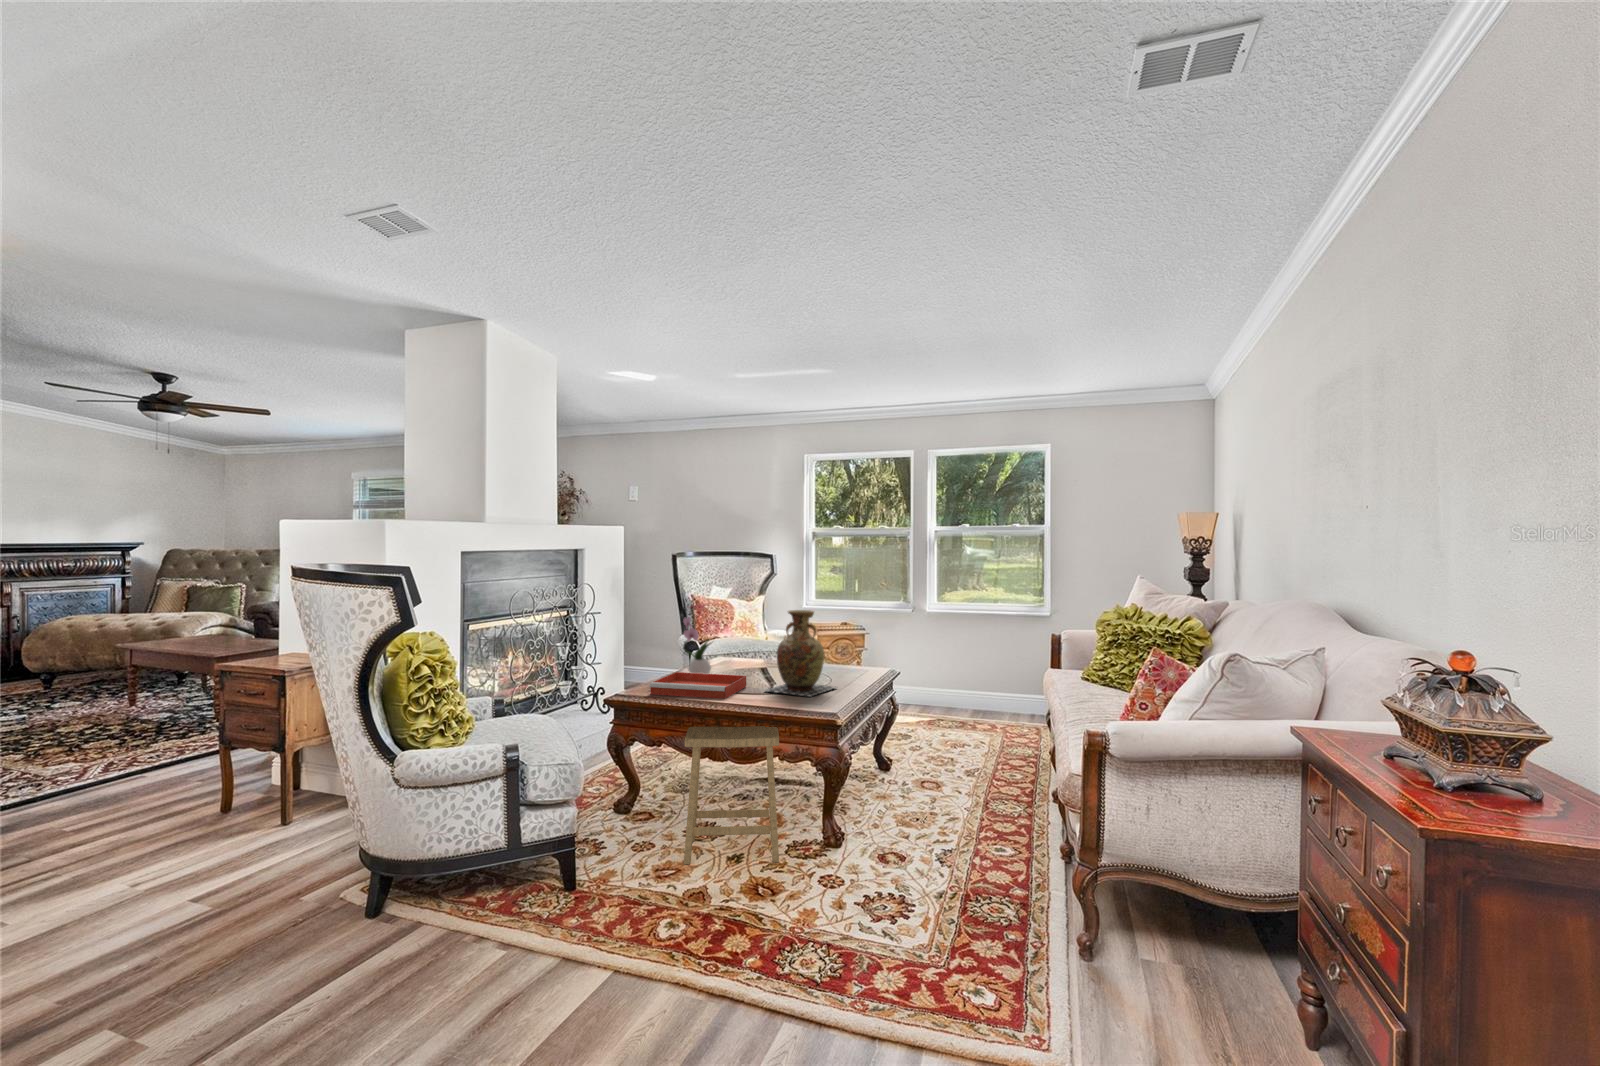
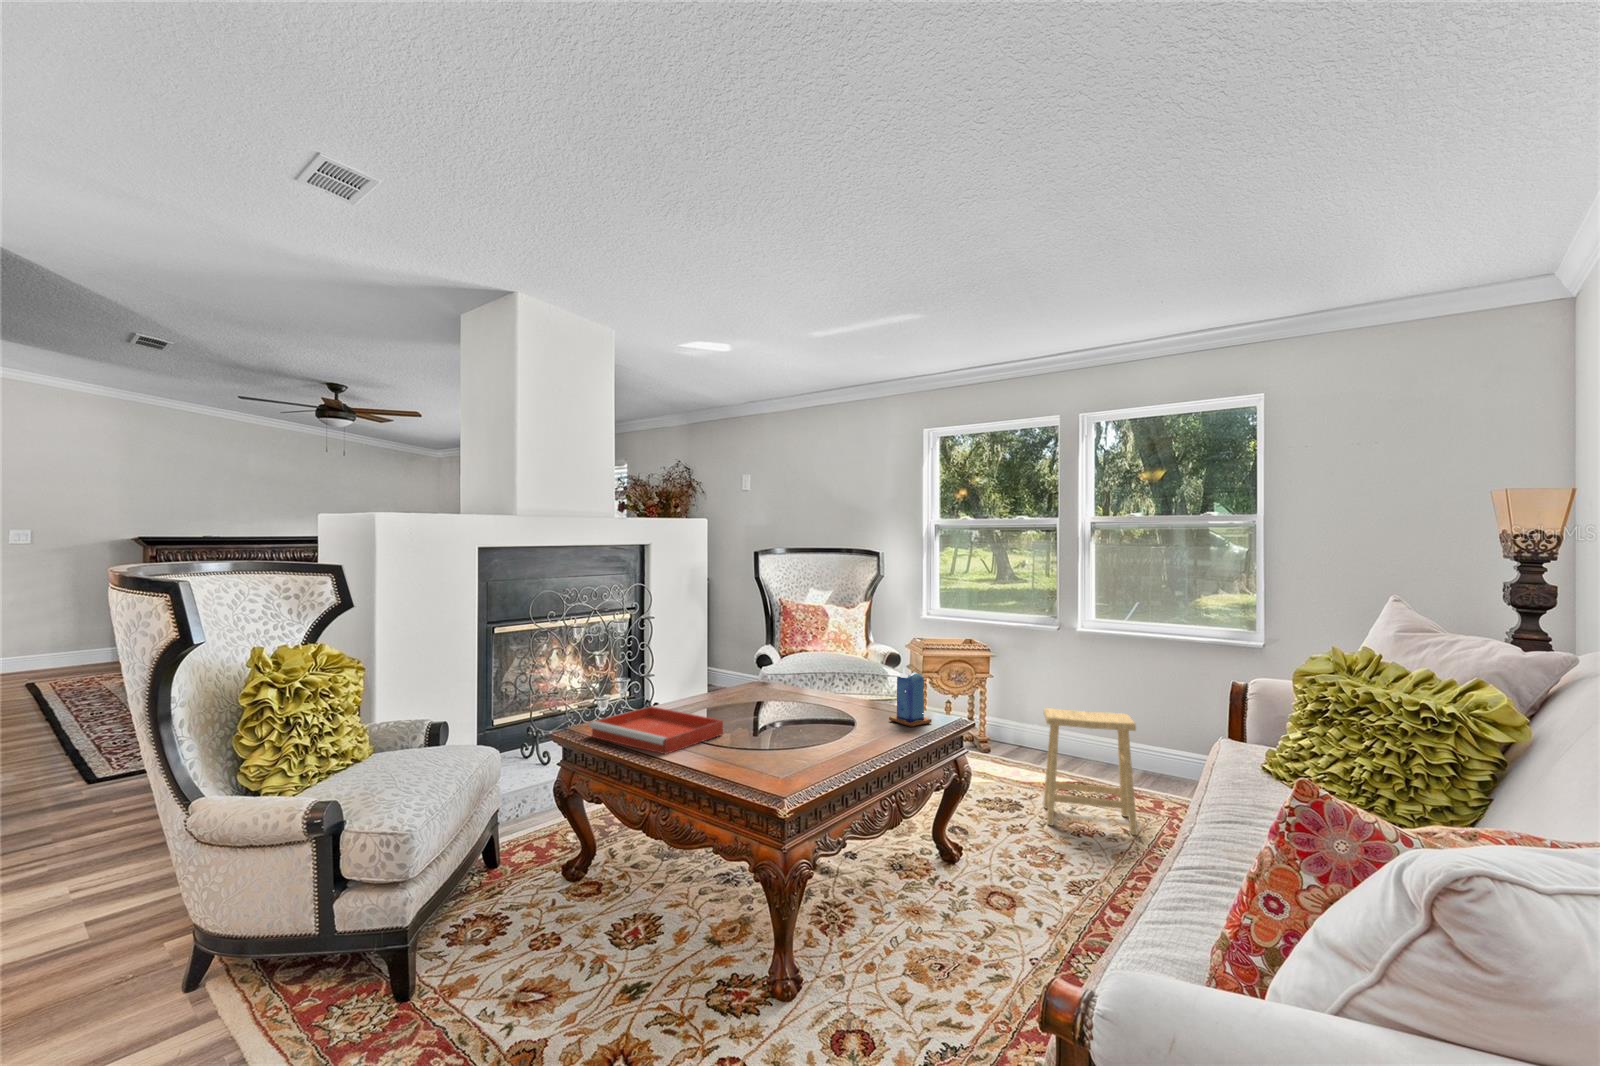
flower arrangement: present [684,607,711,674] -> none [675,621,711,714]
vase: present [766,610,835,697] -> none [727,636,837,765]
candle: none [847,633,876,674] -> present [889,668,932,727]
footstool: present [684,726,779,865] -> present [1043,708,1137,835]

